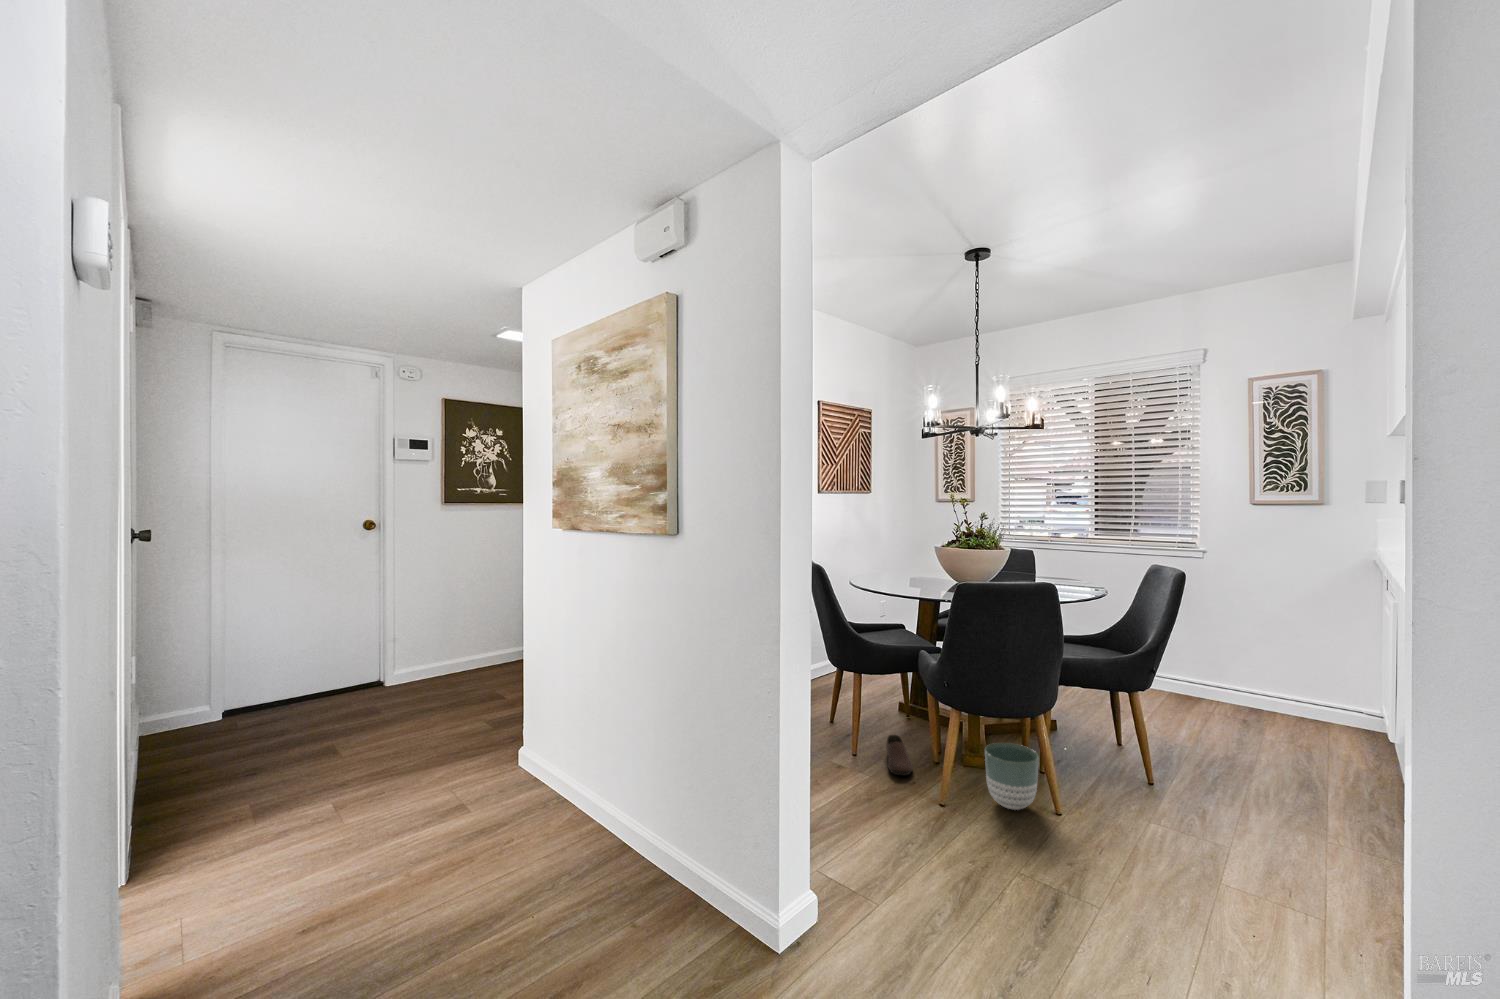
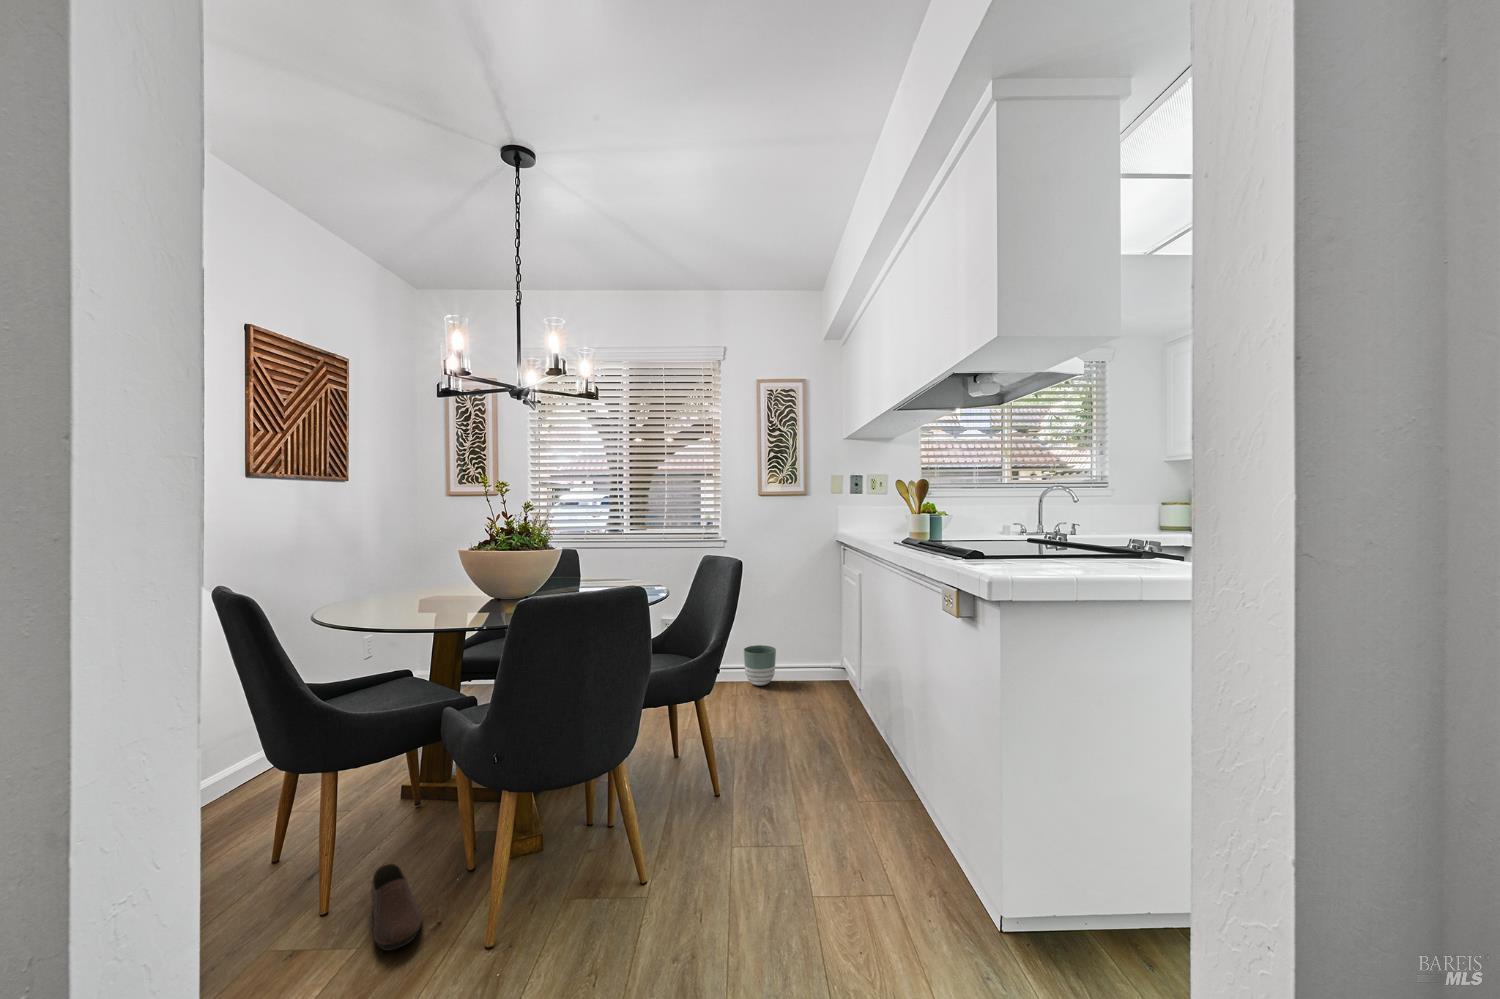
planter: present [985,743,1039,810] -> present [744,645,776,686]

